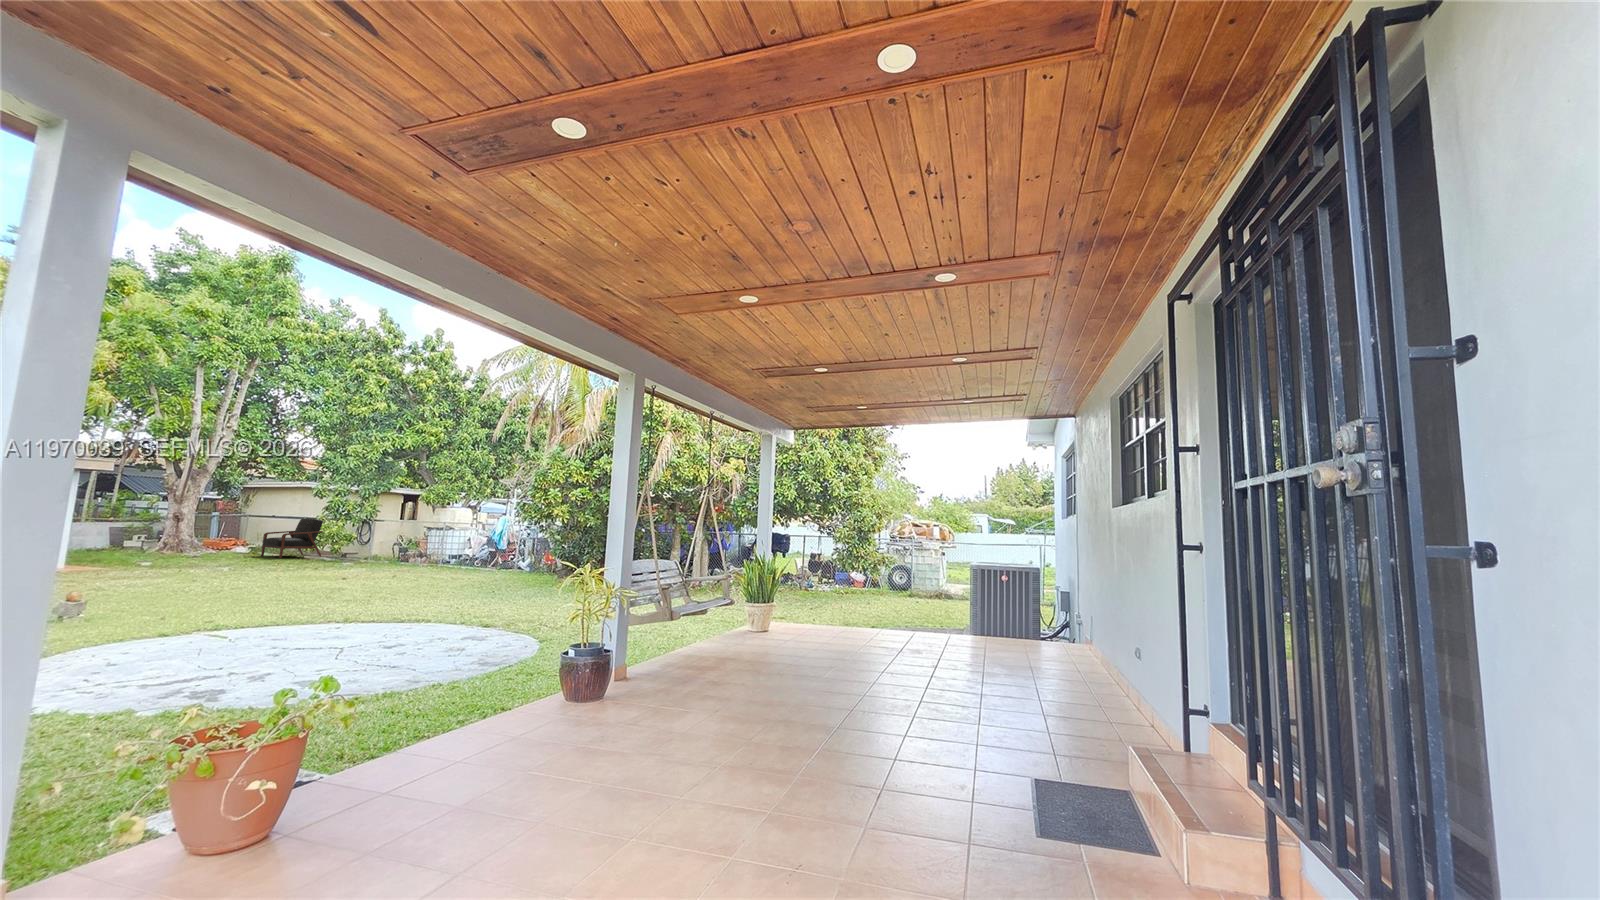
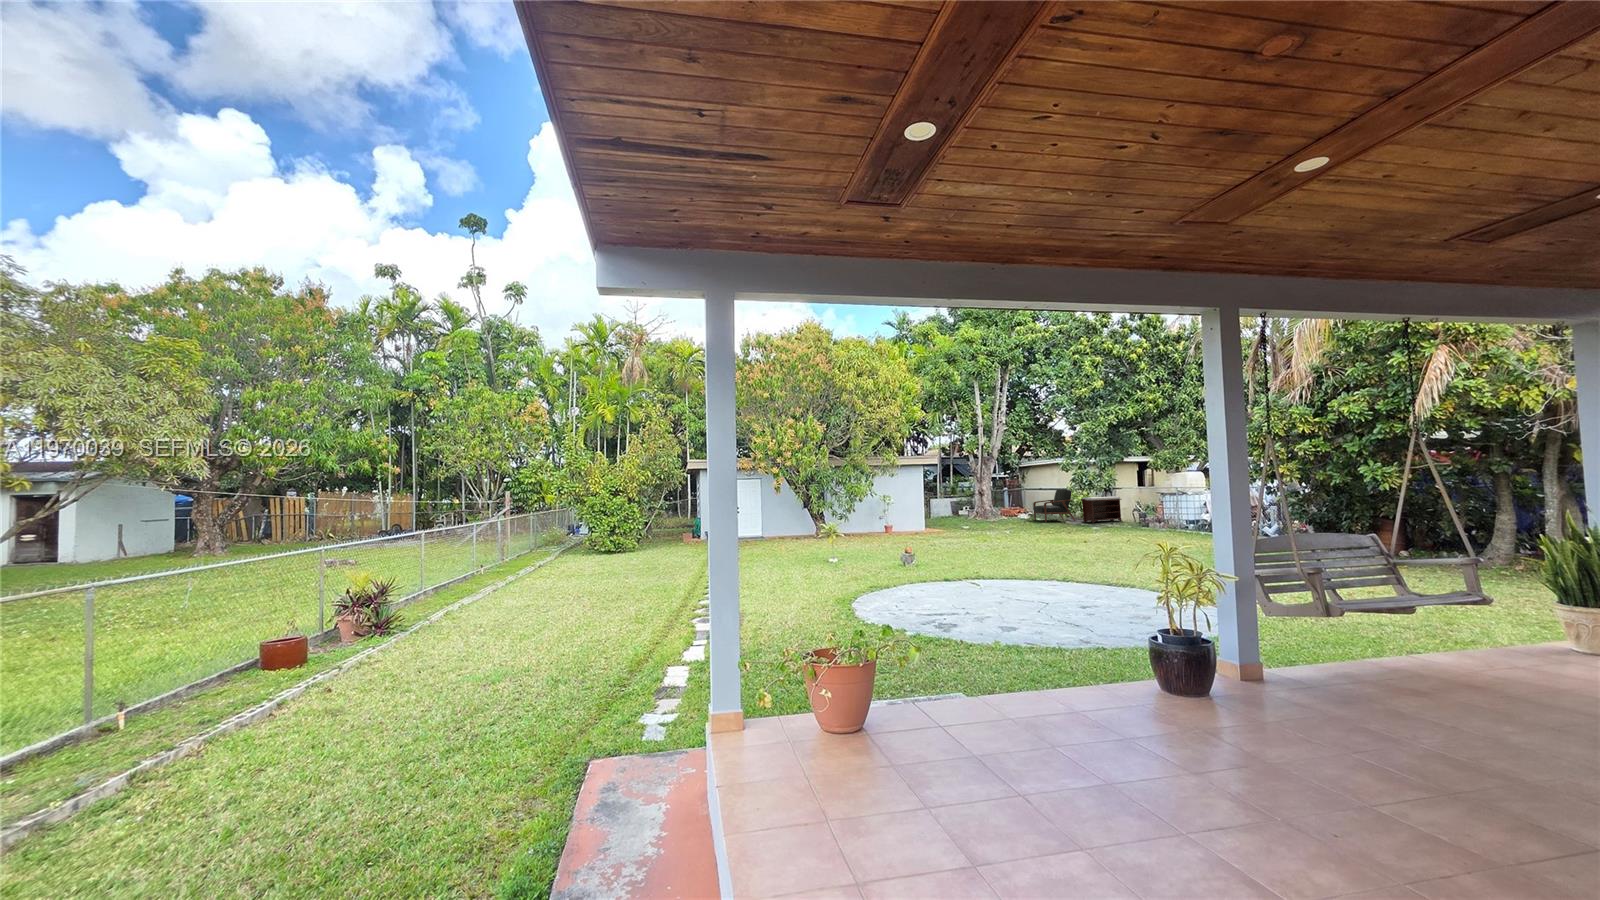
bench: none [332,530,383,559] -> present [1081,496,1121,523]

